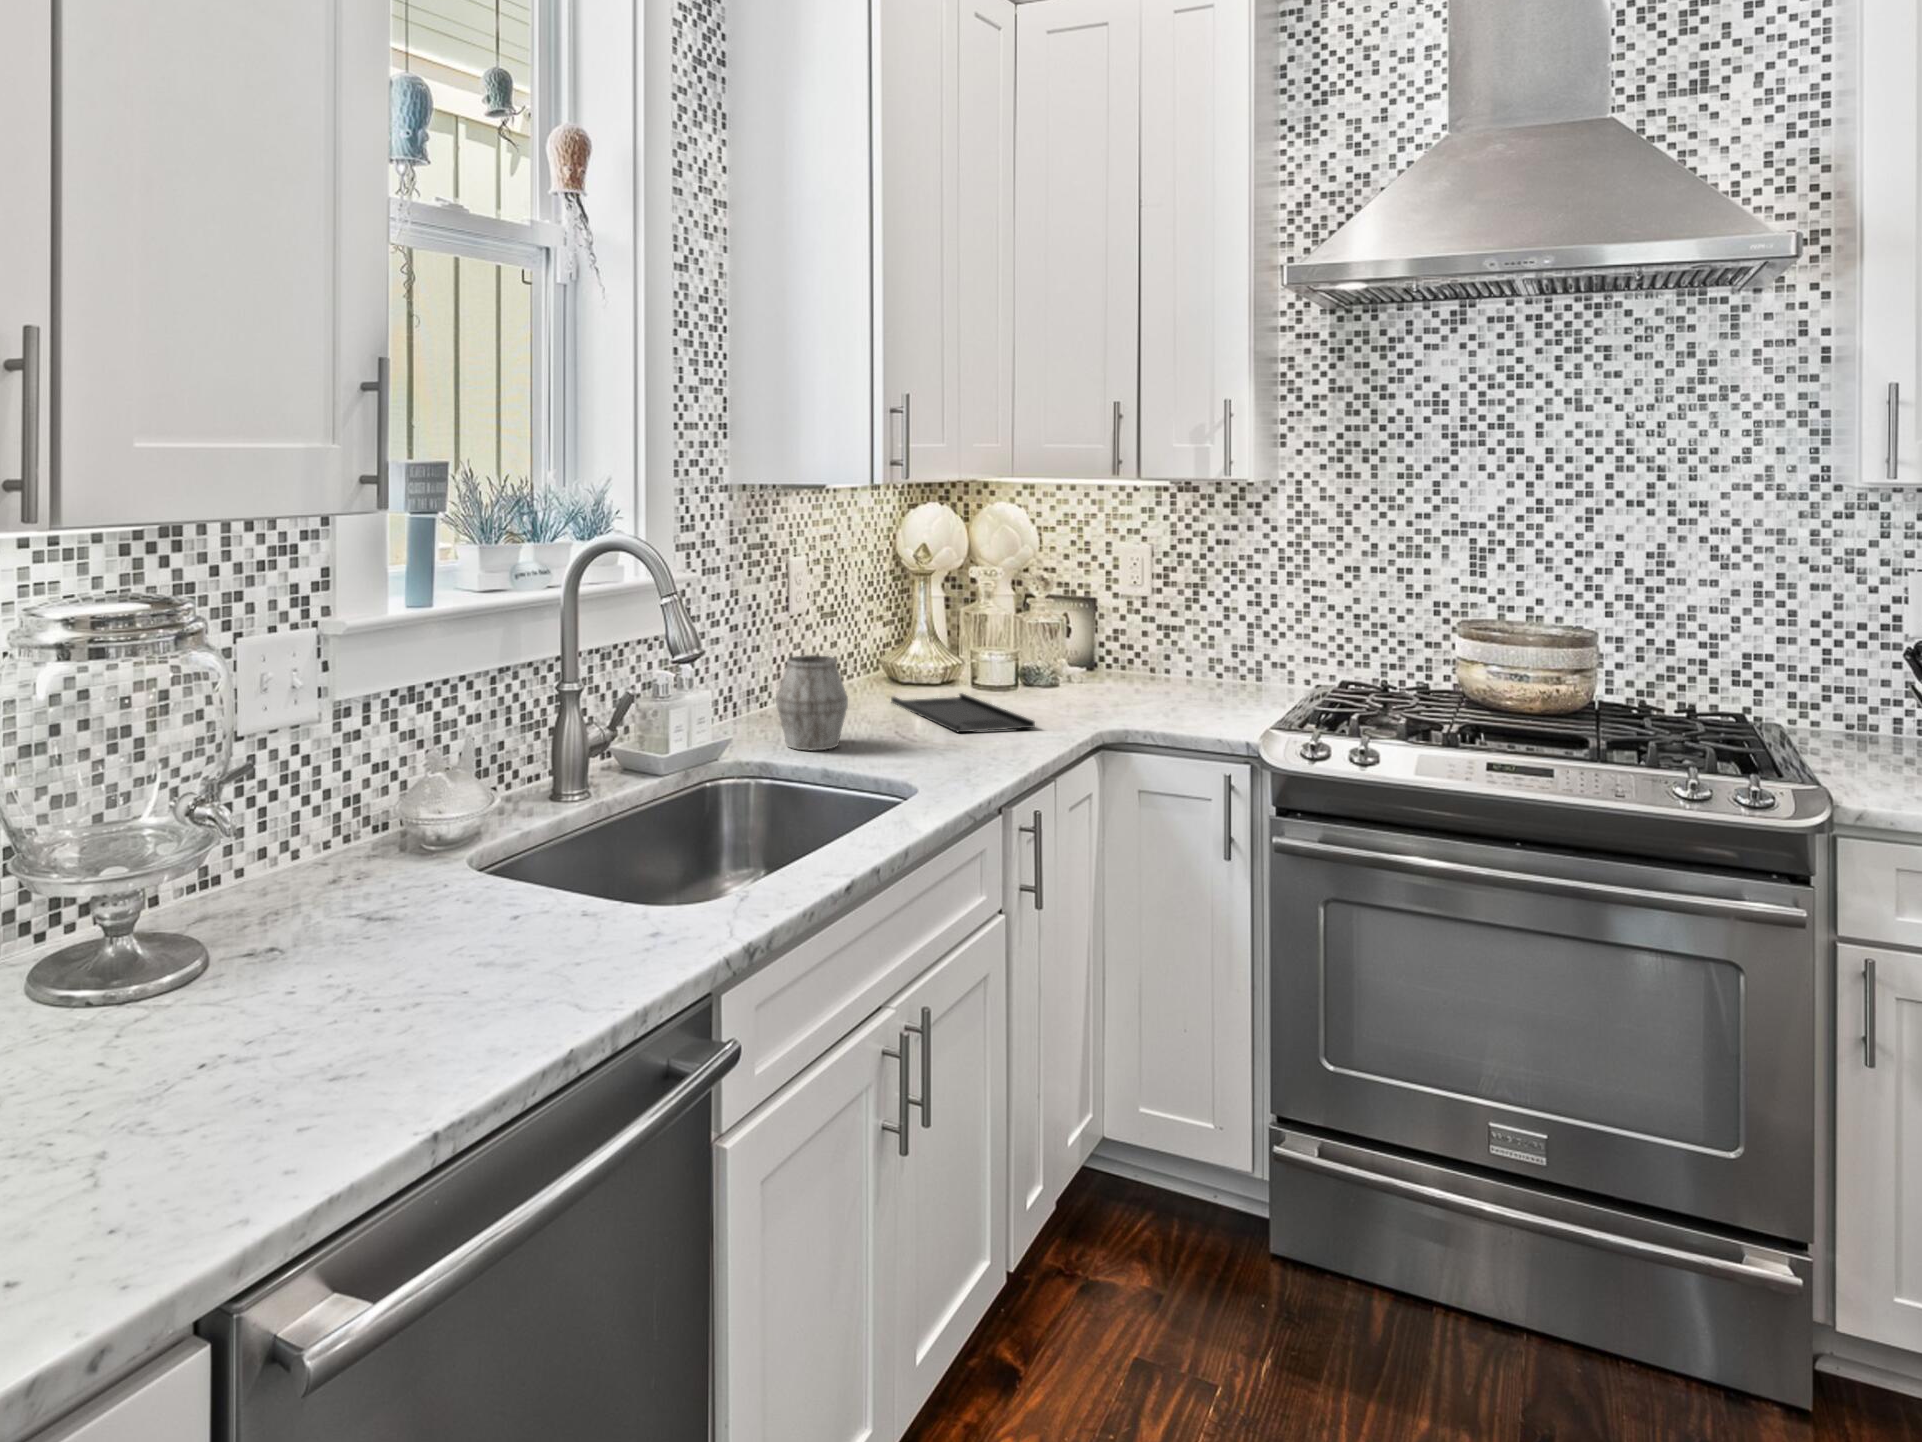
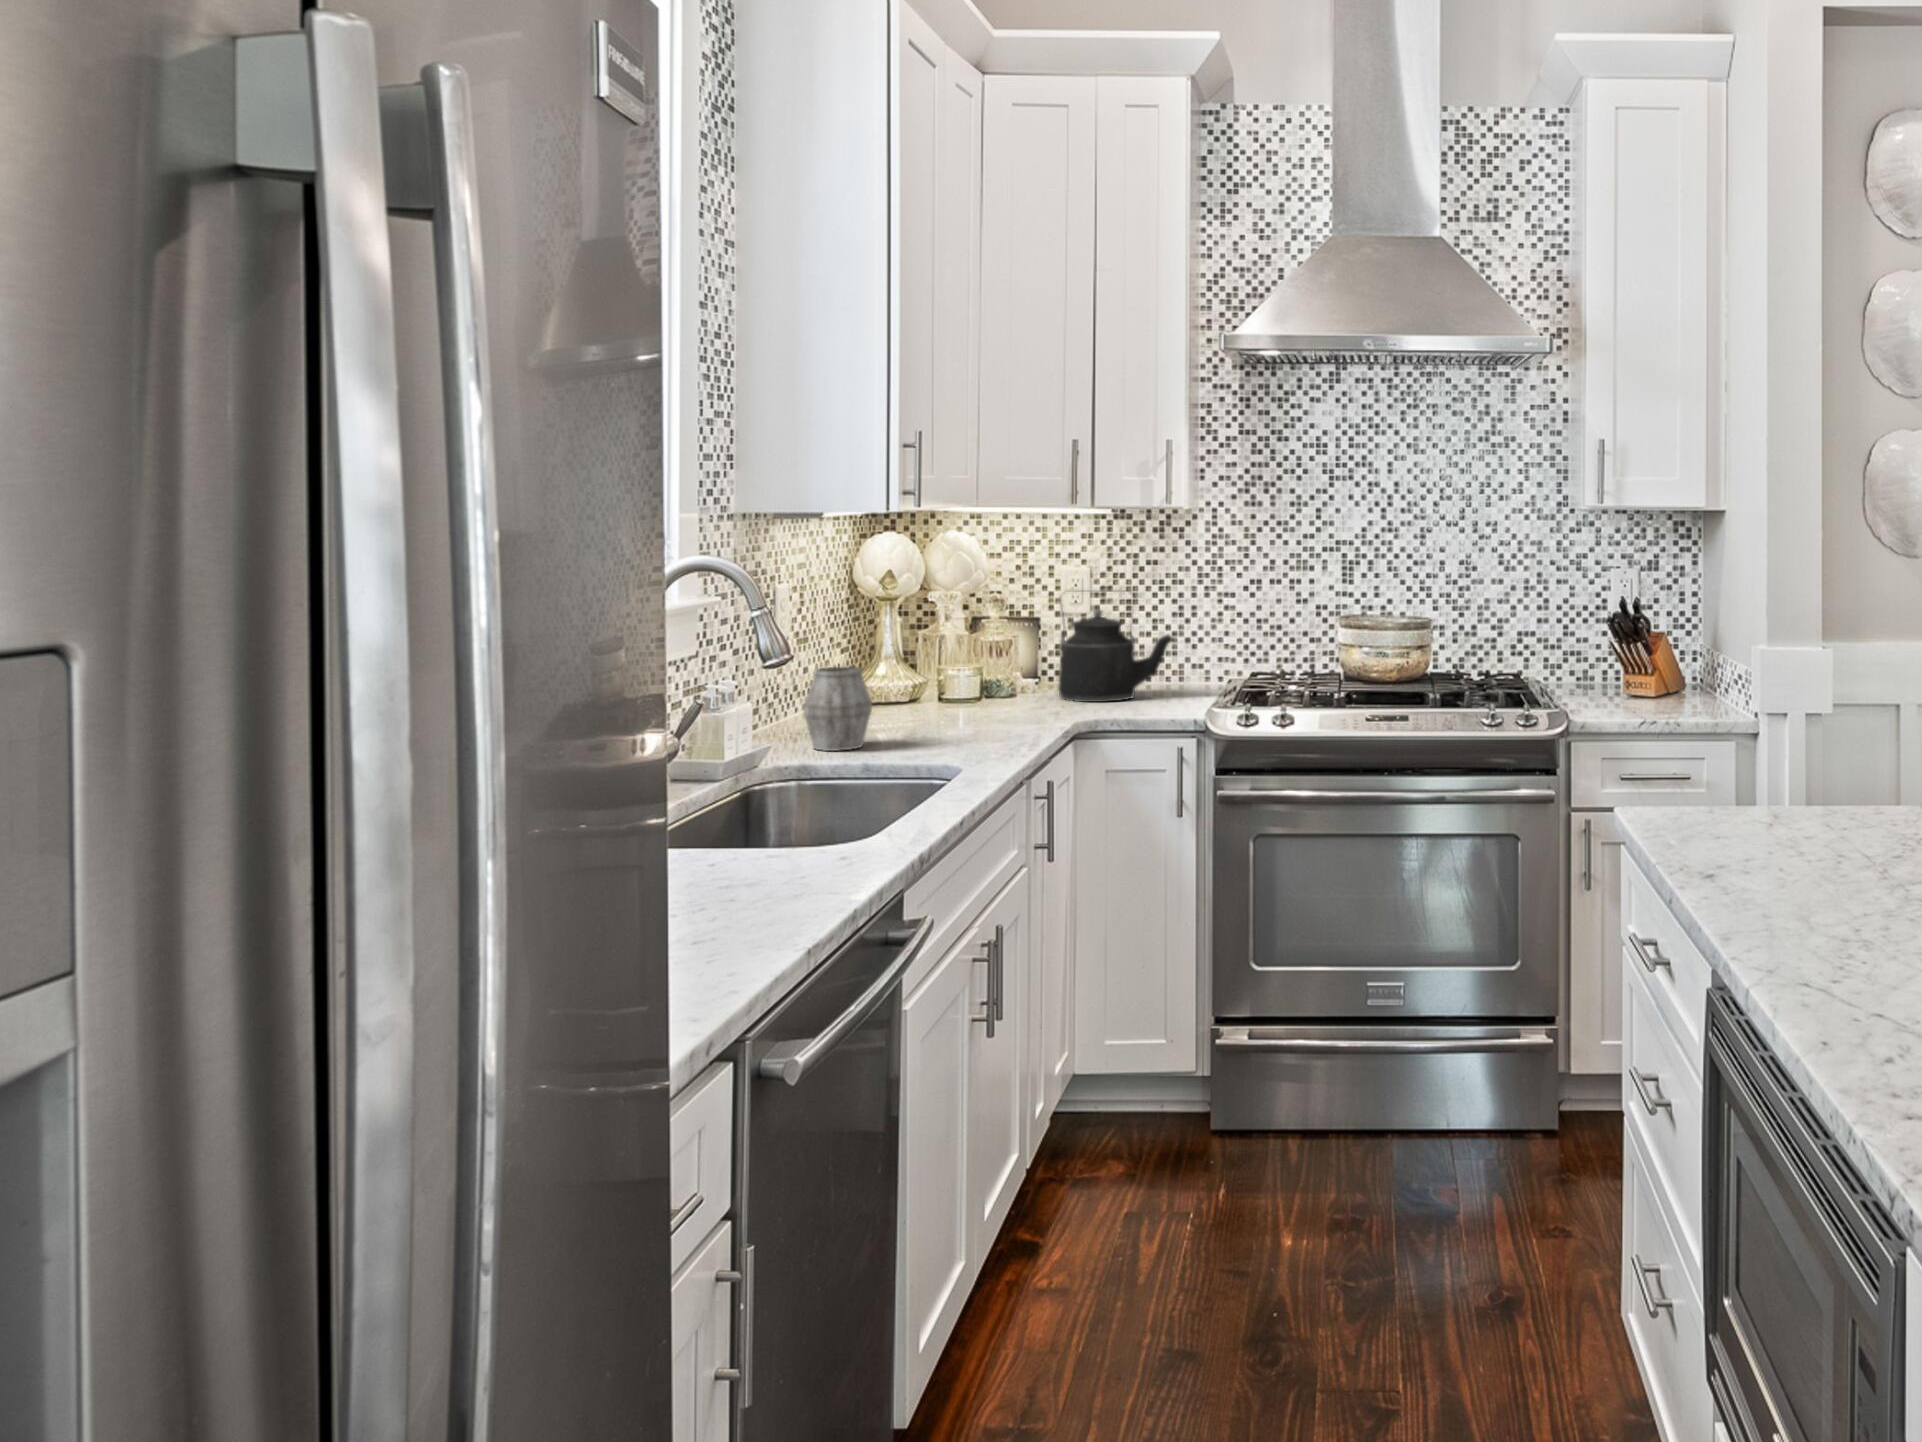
kettle: none [1101,574,1240,706] -> present [1058,600,1173,702]
tray: present [891,693,1035,732] -> none [877,702,1022,729]

